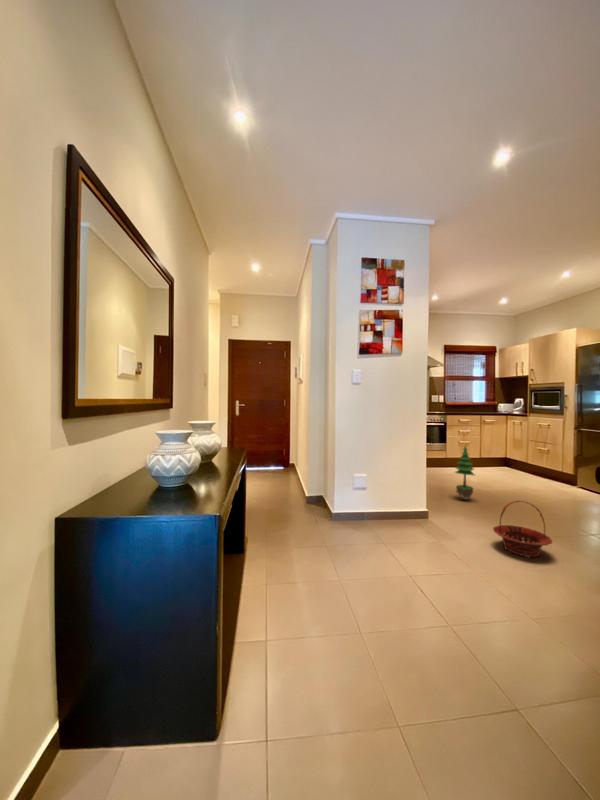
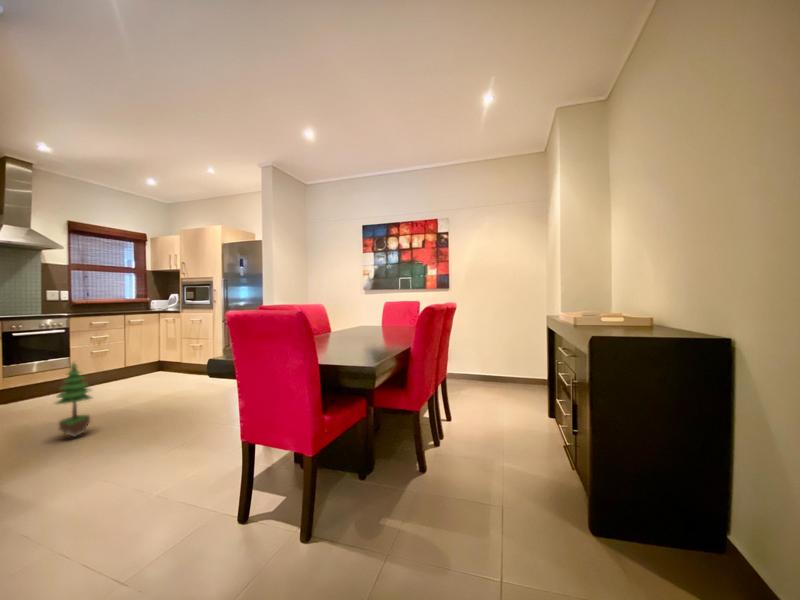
basket: present [493,501,552,557] -> none [87,424,171,500]

